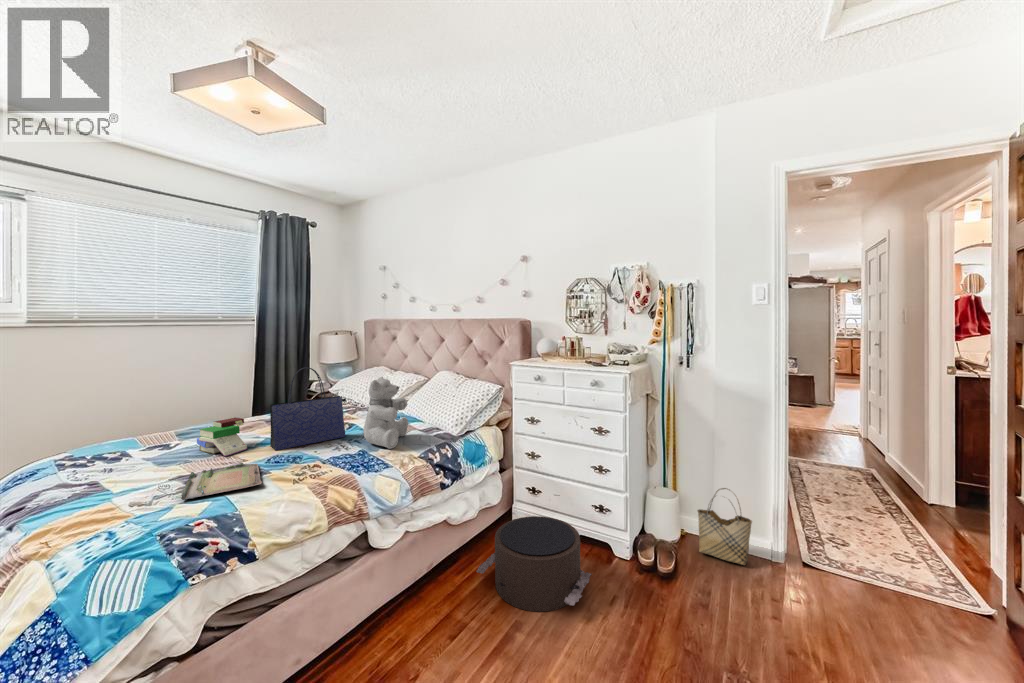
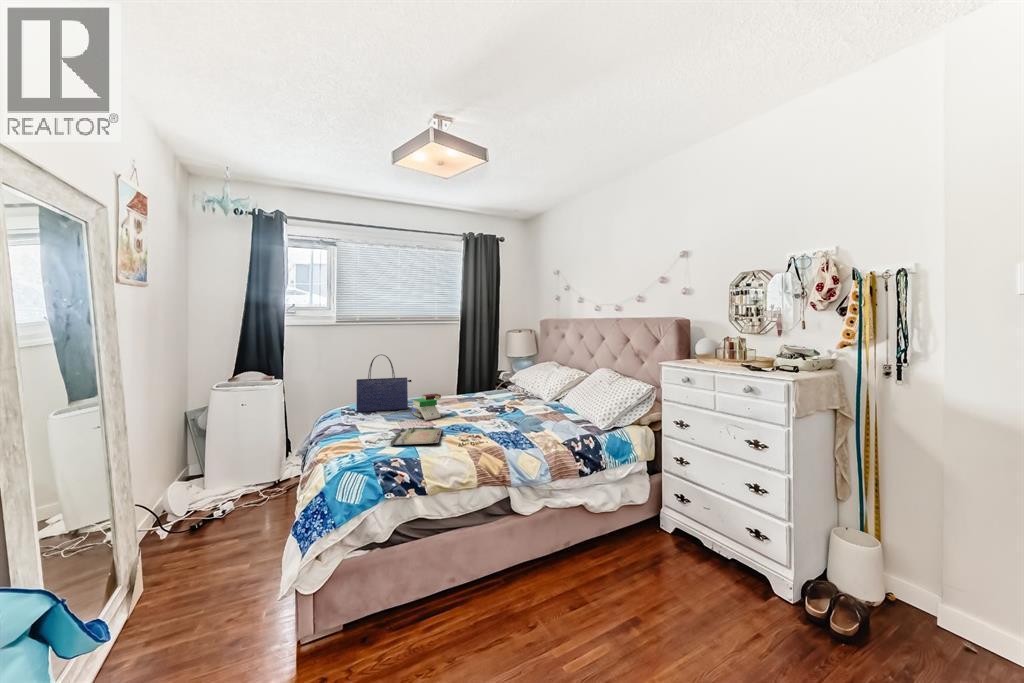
tote bag: present [270,367,346,450] -> present [356,355,411,412]
teddy bear: present [364,377,408,449] -> none [521,369,559,431]
woven basket: present [698,488,752,565] -> none [900,541,996,653]
pouf: present [476,516,591,612] -> none [607,518,732,619]

